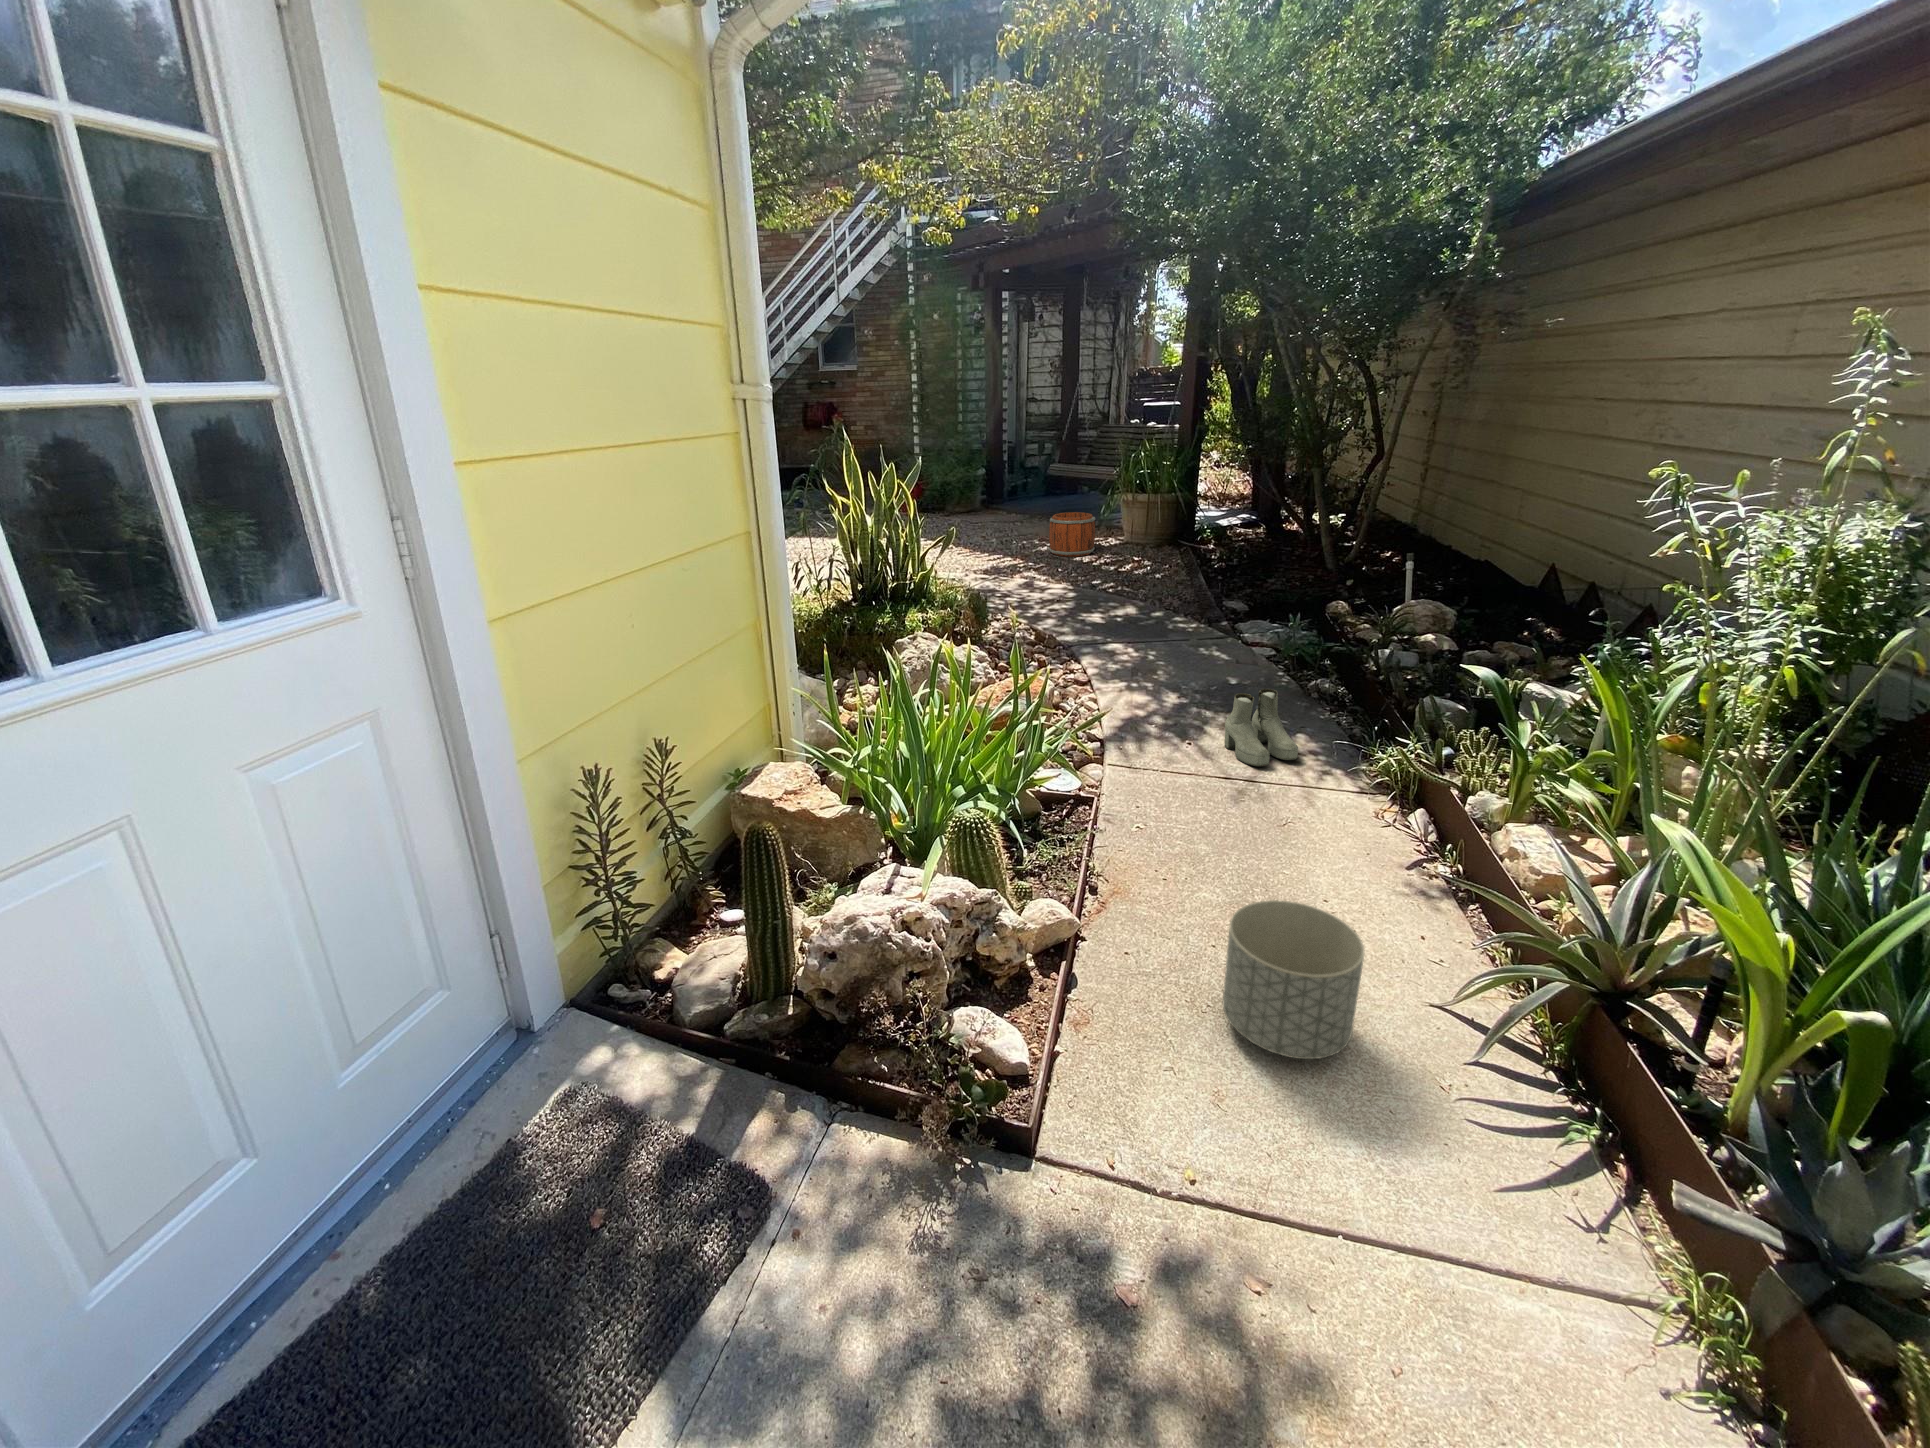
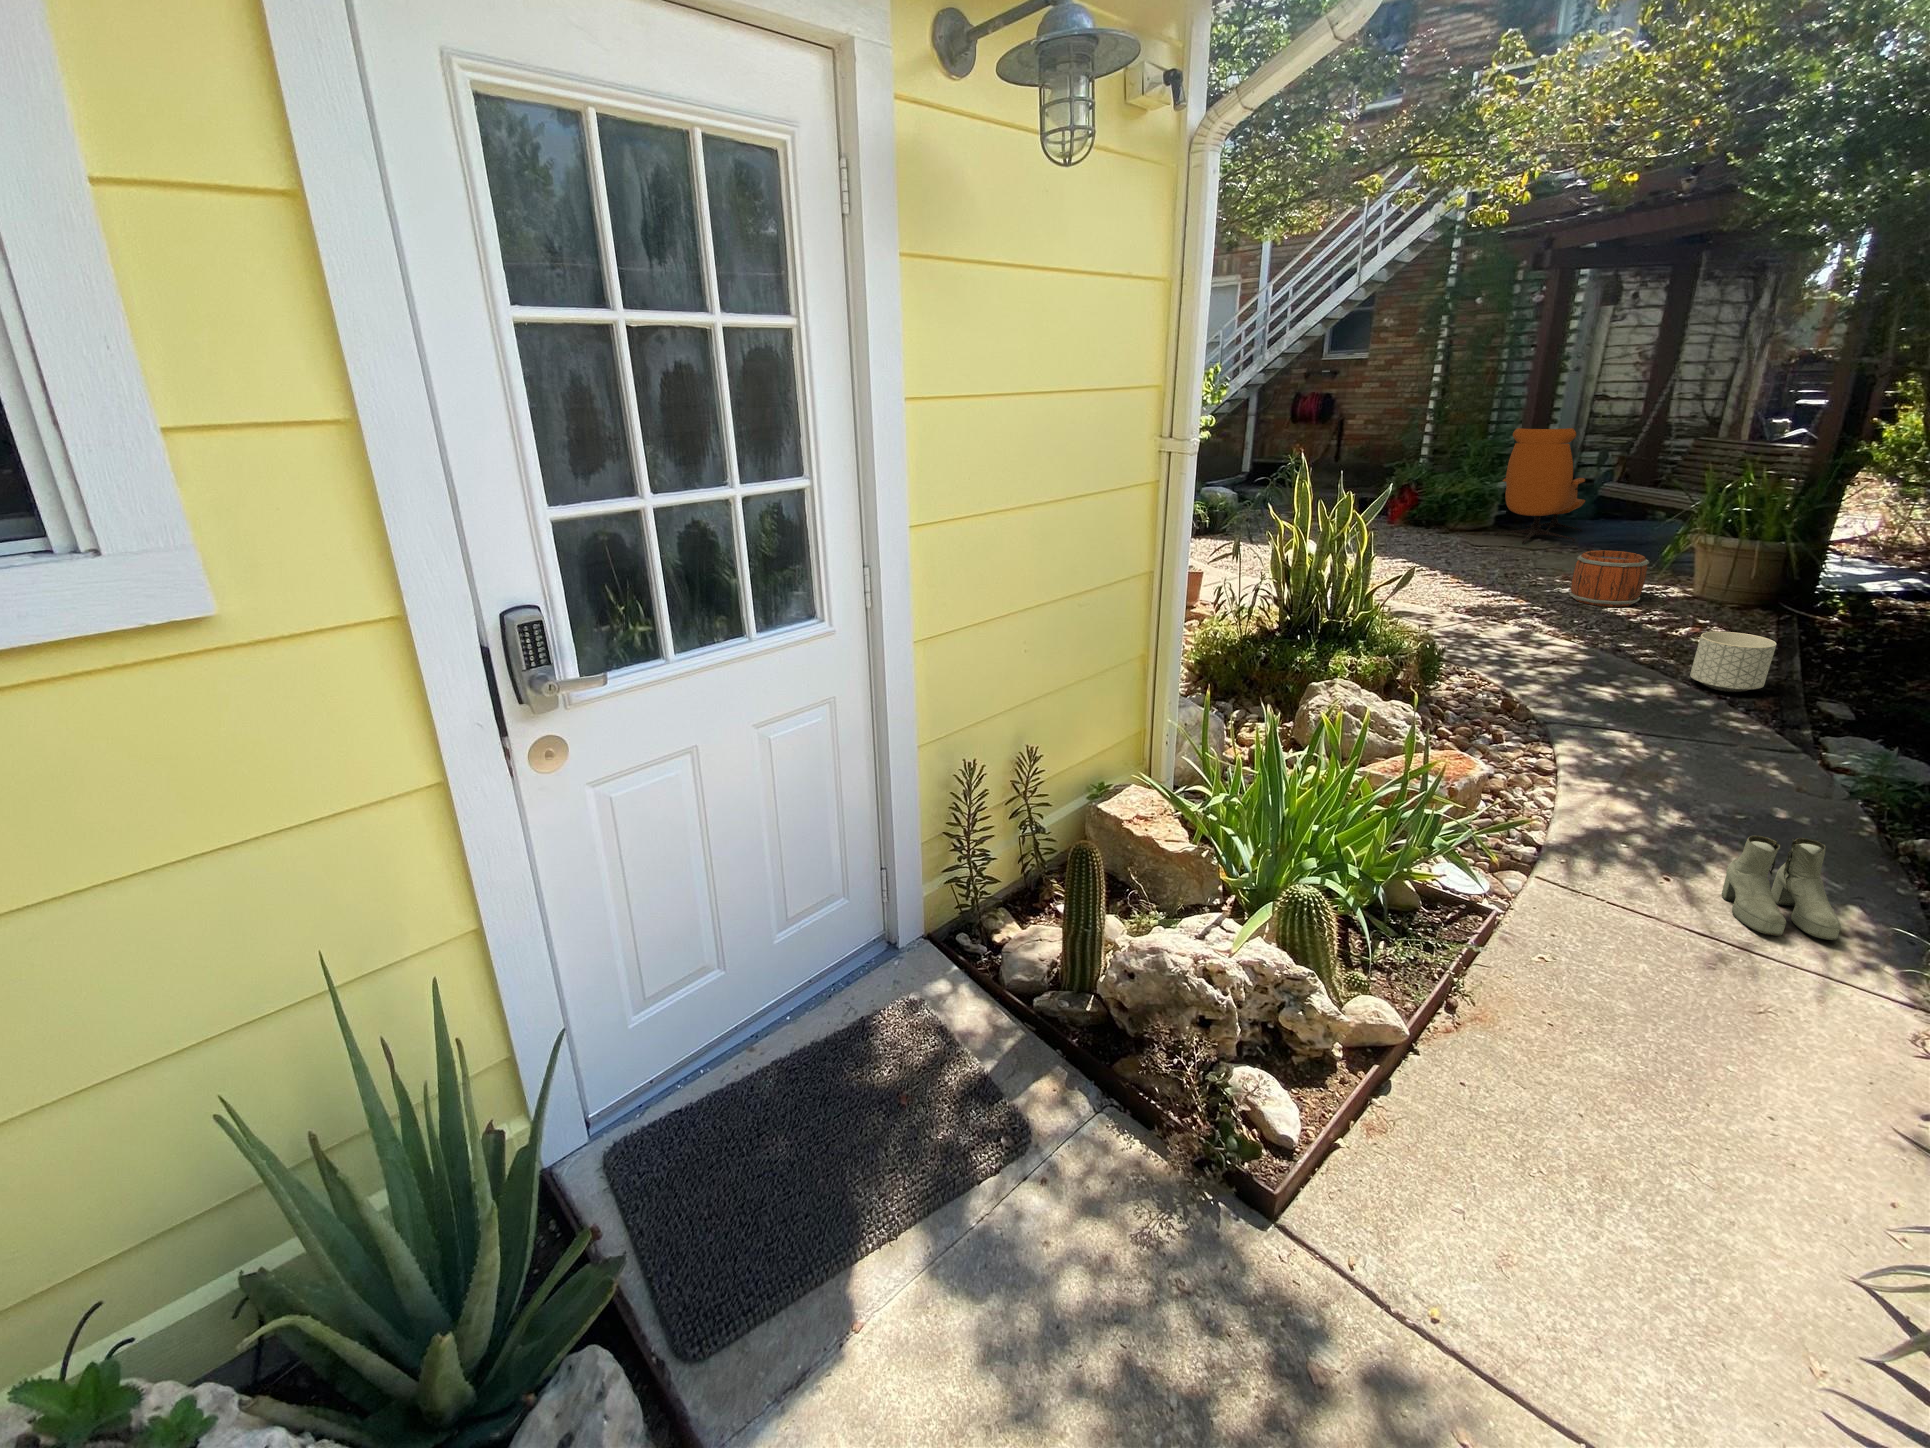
lounge chair: none [982,420,1039,518] -> present [1494,428,1585,543]
planter: present [1223,900,1364,1059] -> present [1690,632,1776,692]

